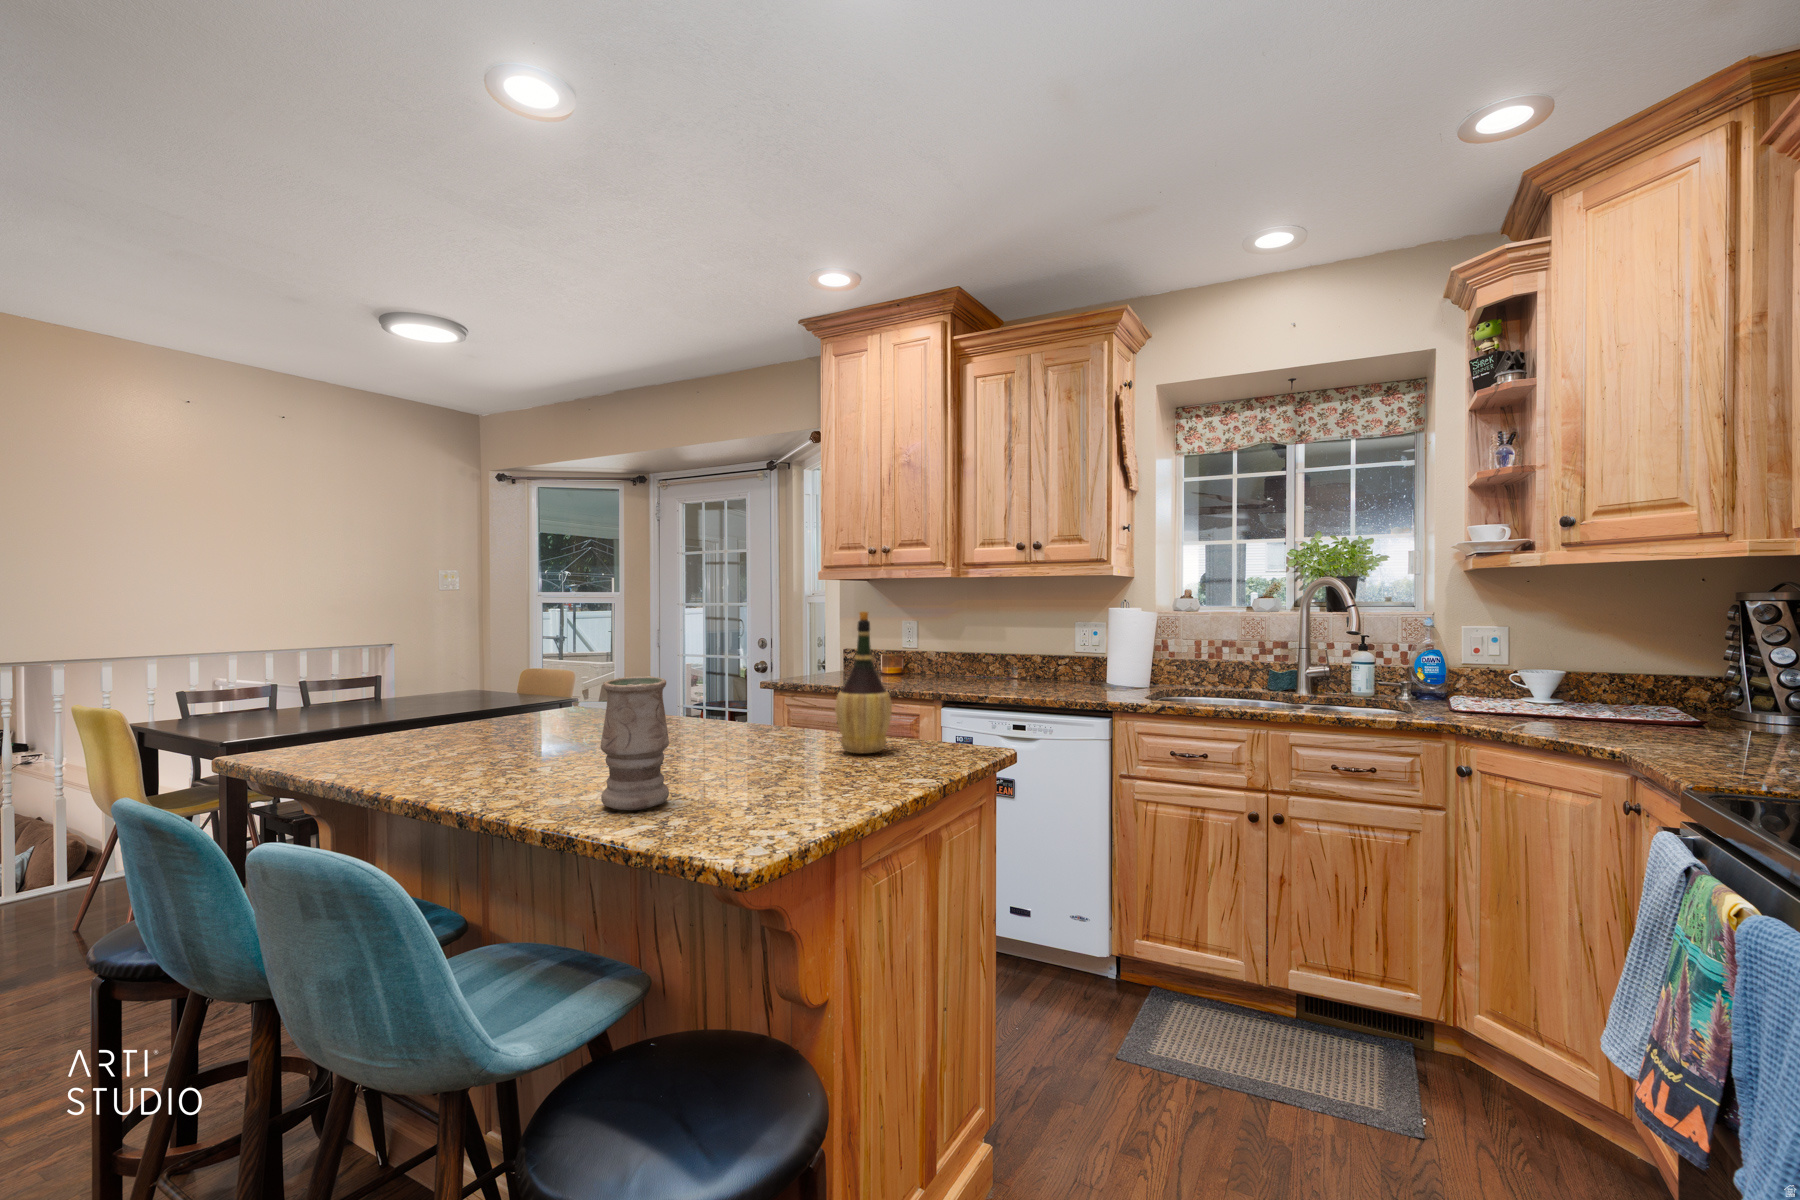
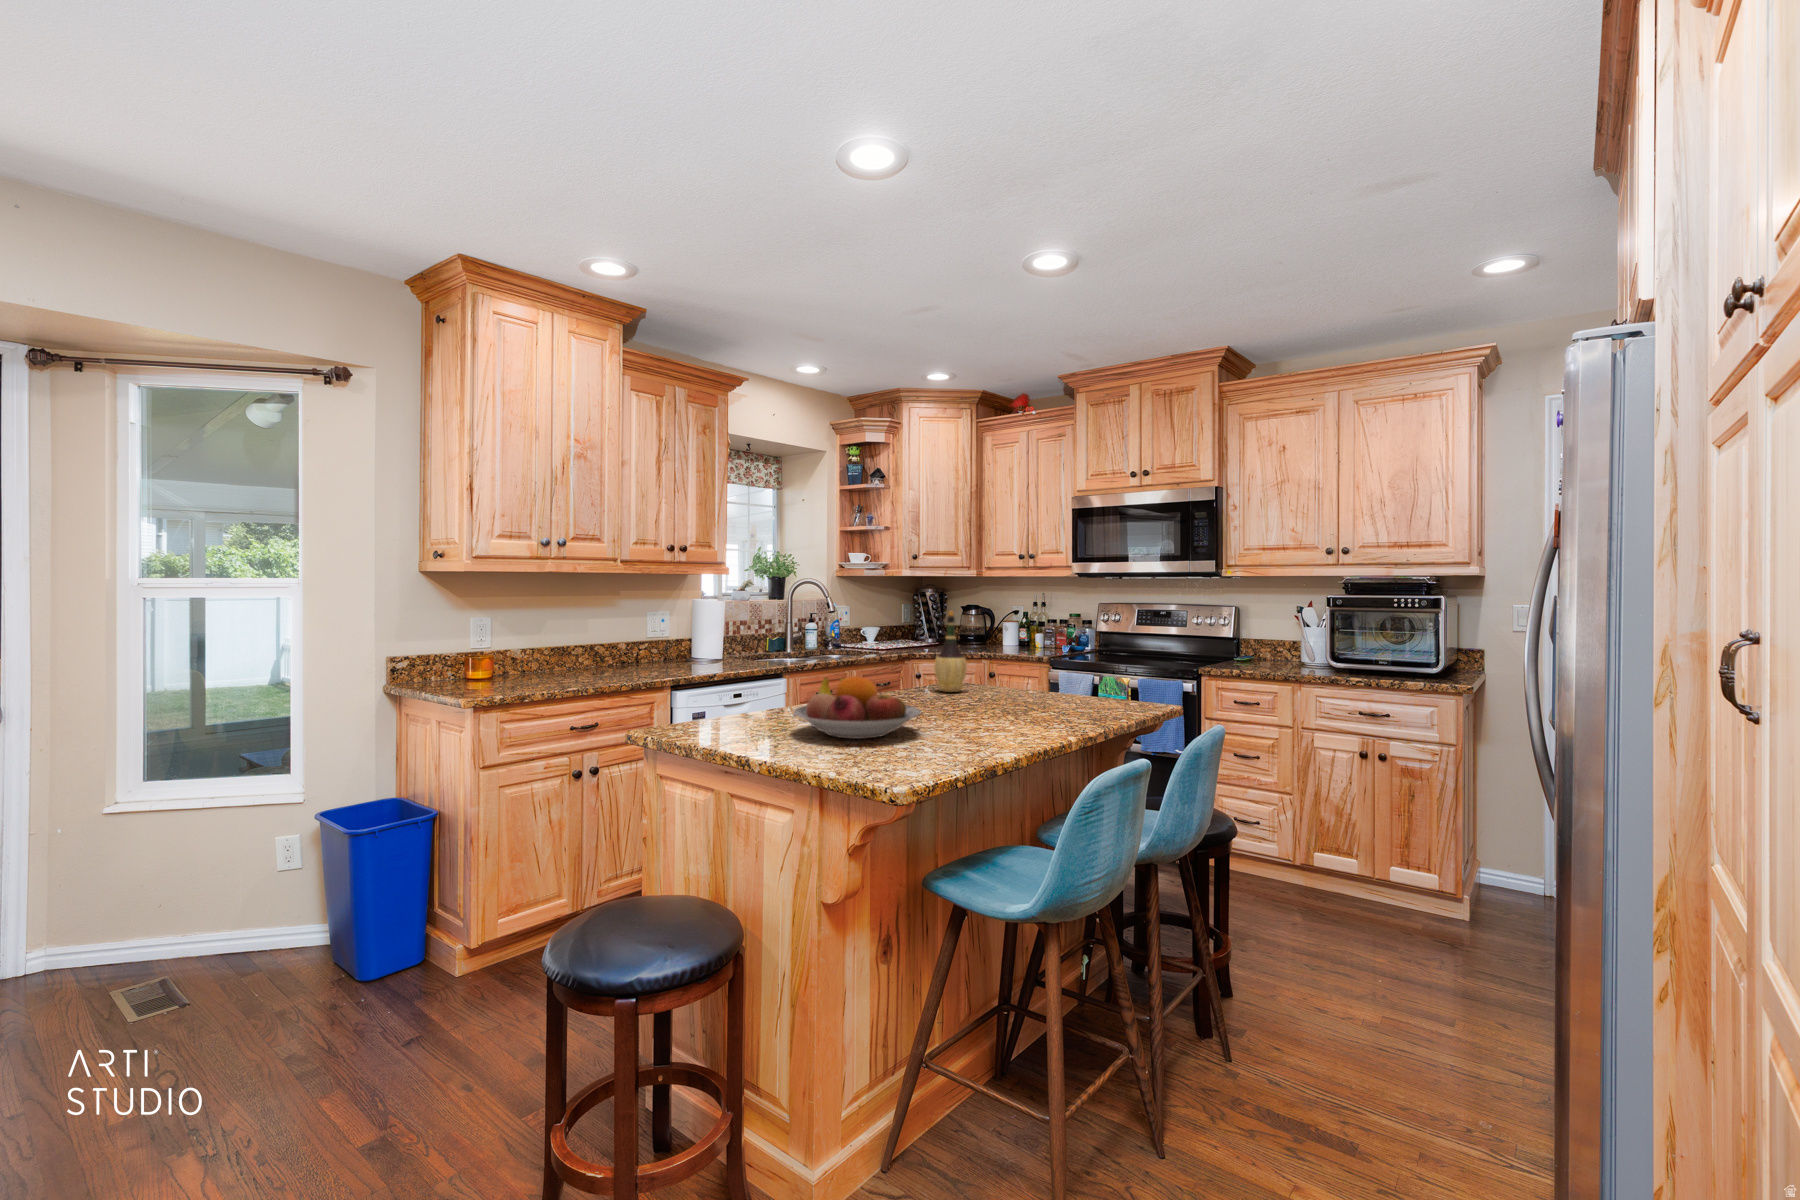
fruit bowl: none [406,676,577,748] -> present [793,676,921,739]
vase: present [601,676,669,810] -> none [1054,648,1089,712]

